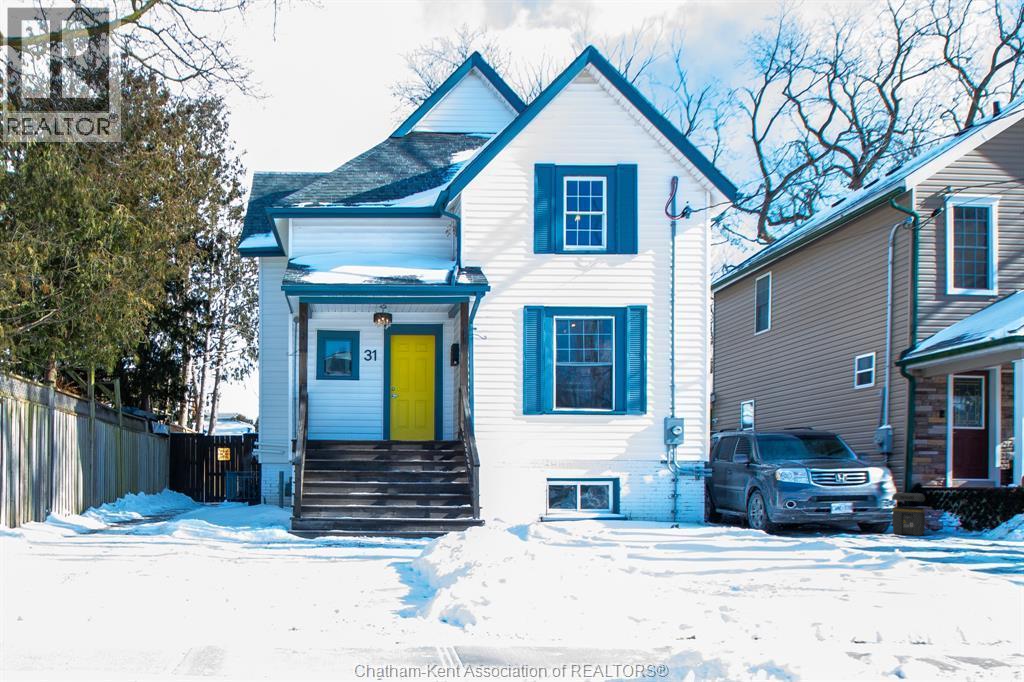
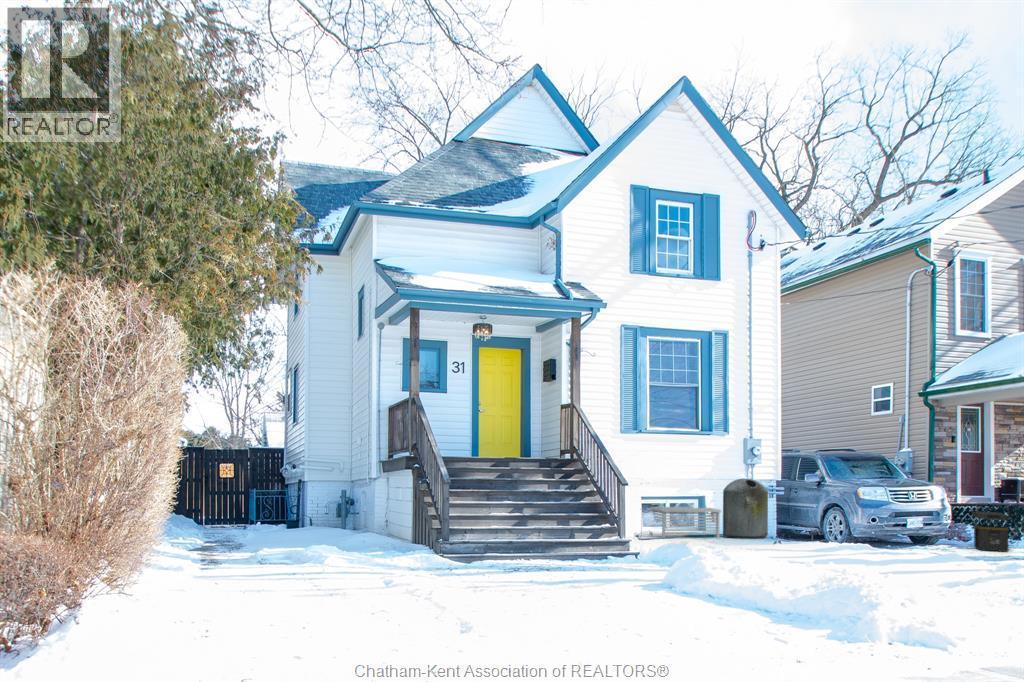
trash can: none [633,460,685,522] -> present [723,479,768,539]
storage bench: none [556,489,626,521] -> present [650,506,721,538]

